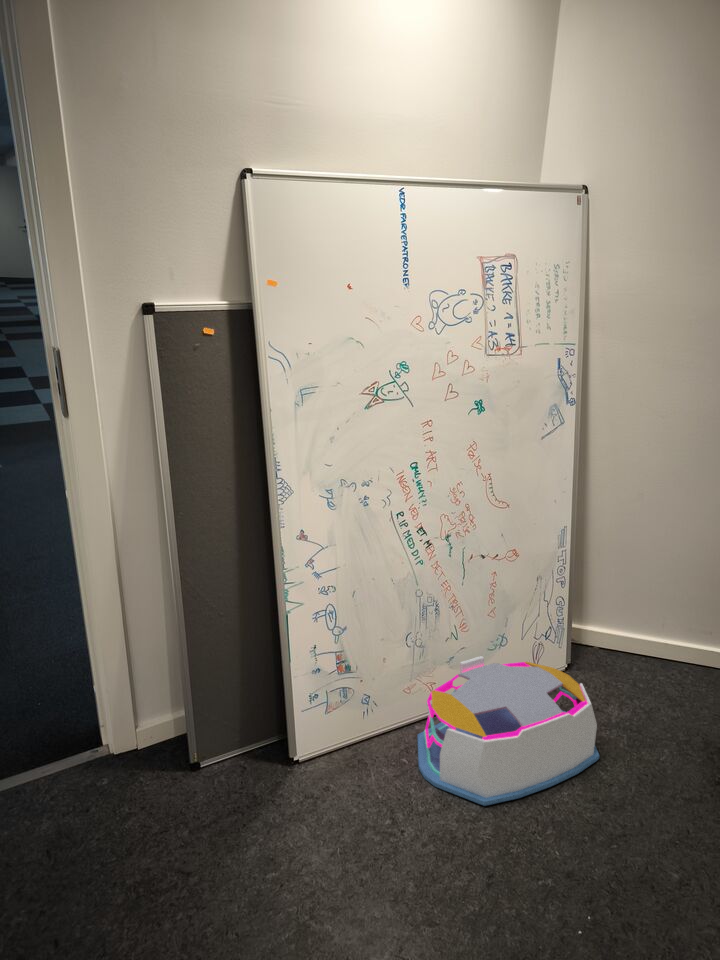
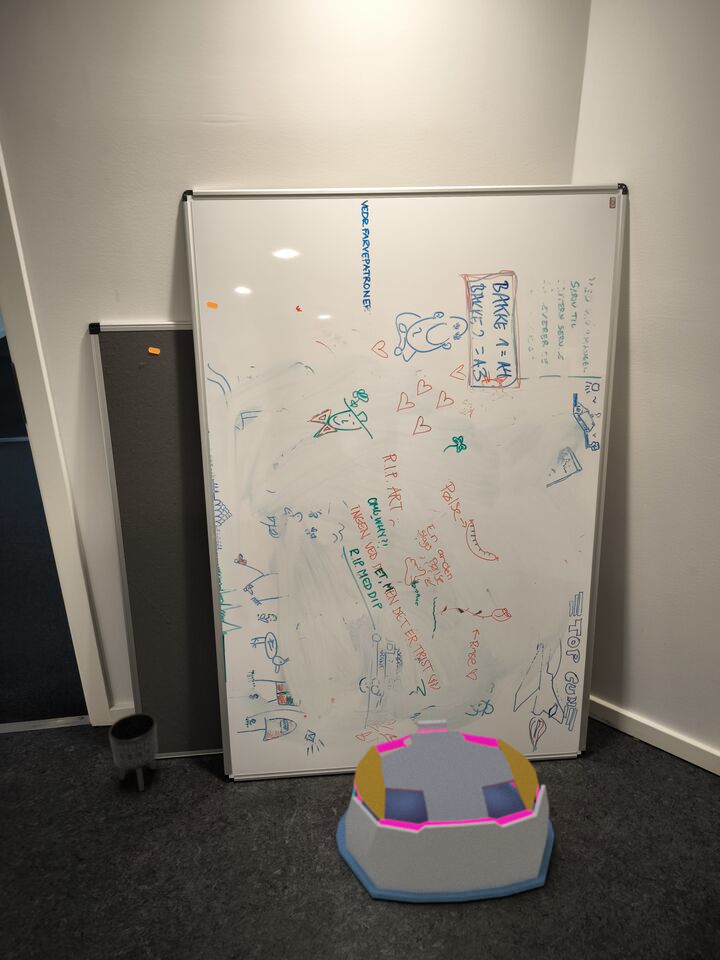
planter: none [166,719,215,798] -> present [109,713,158,791]

